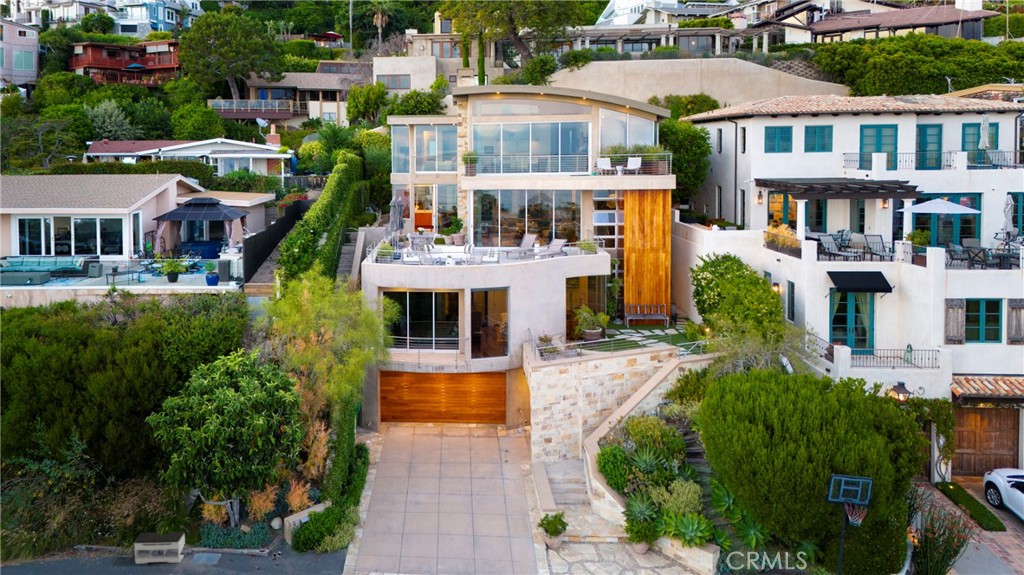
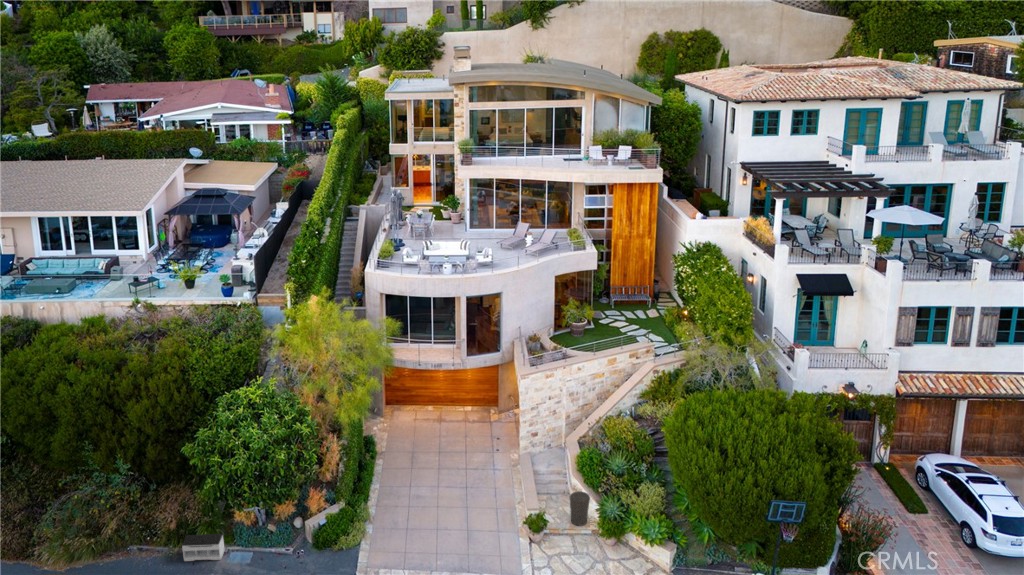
trash can: none [592,492,615,532] -> present [570,491,590,526]

